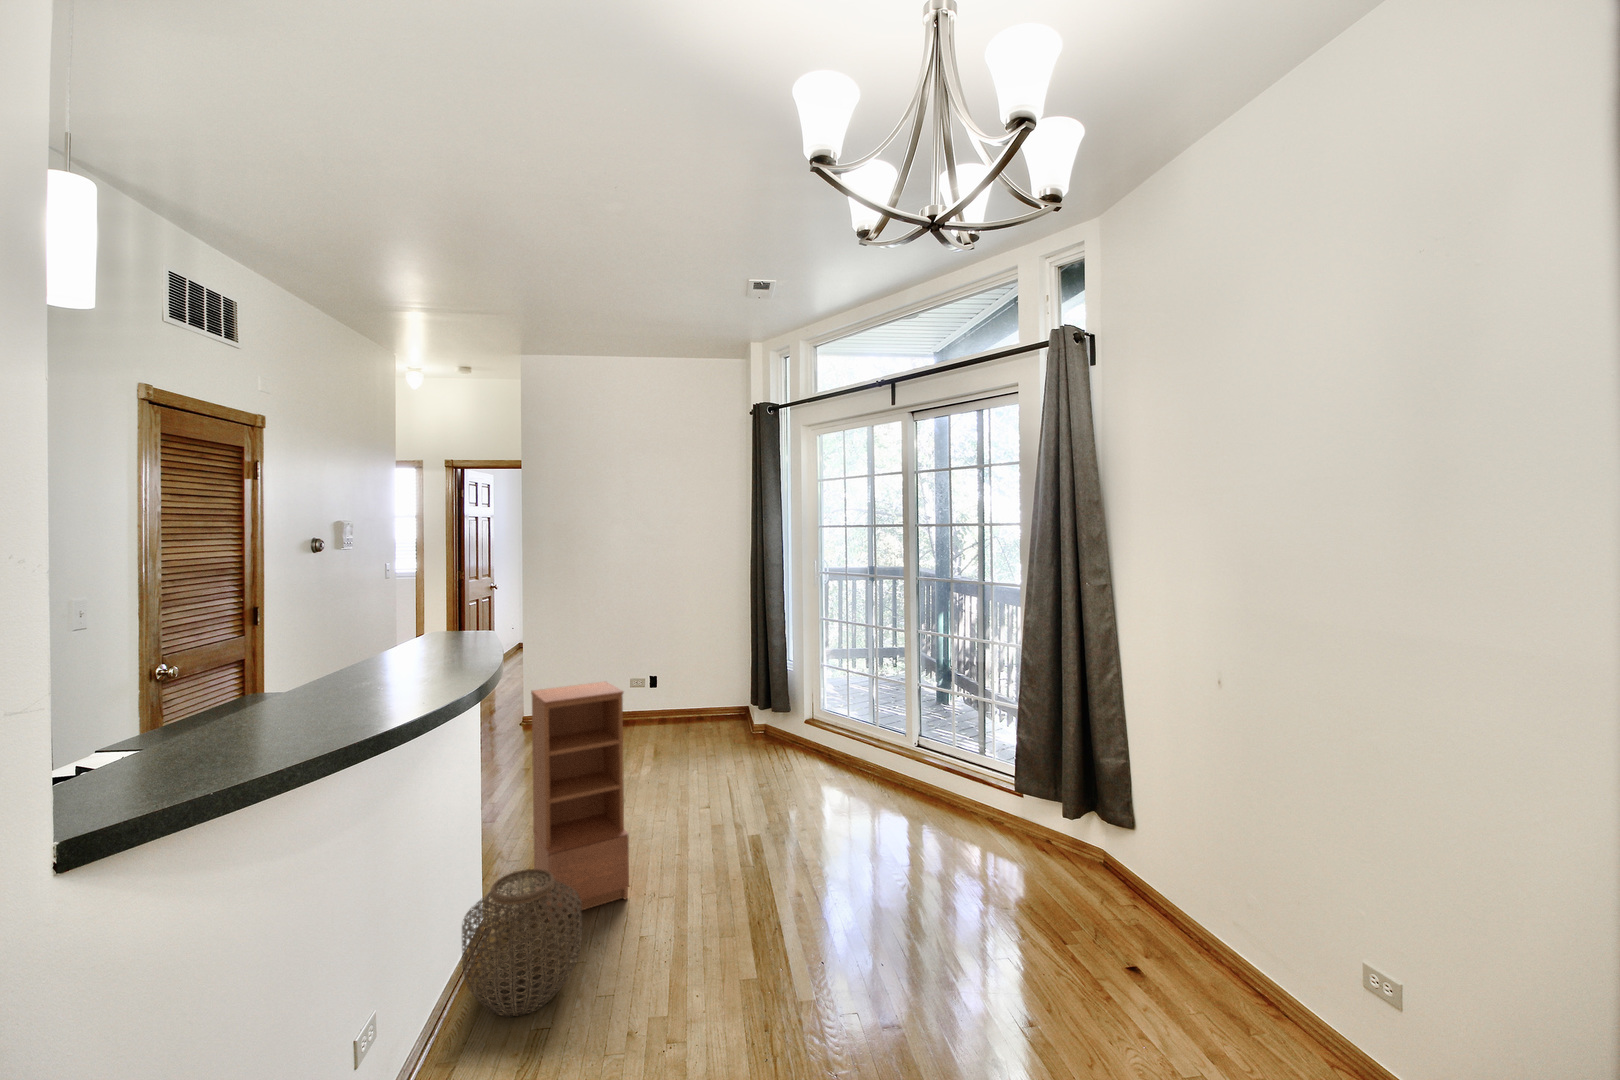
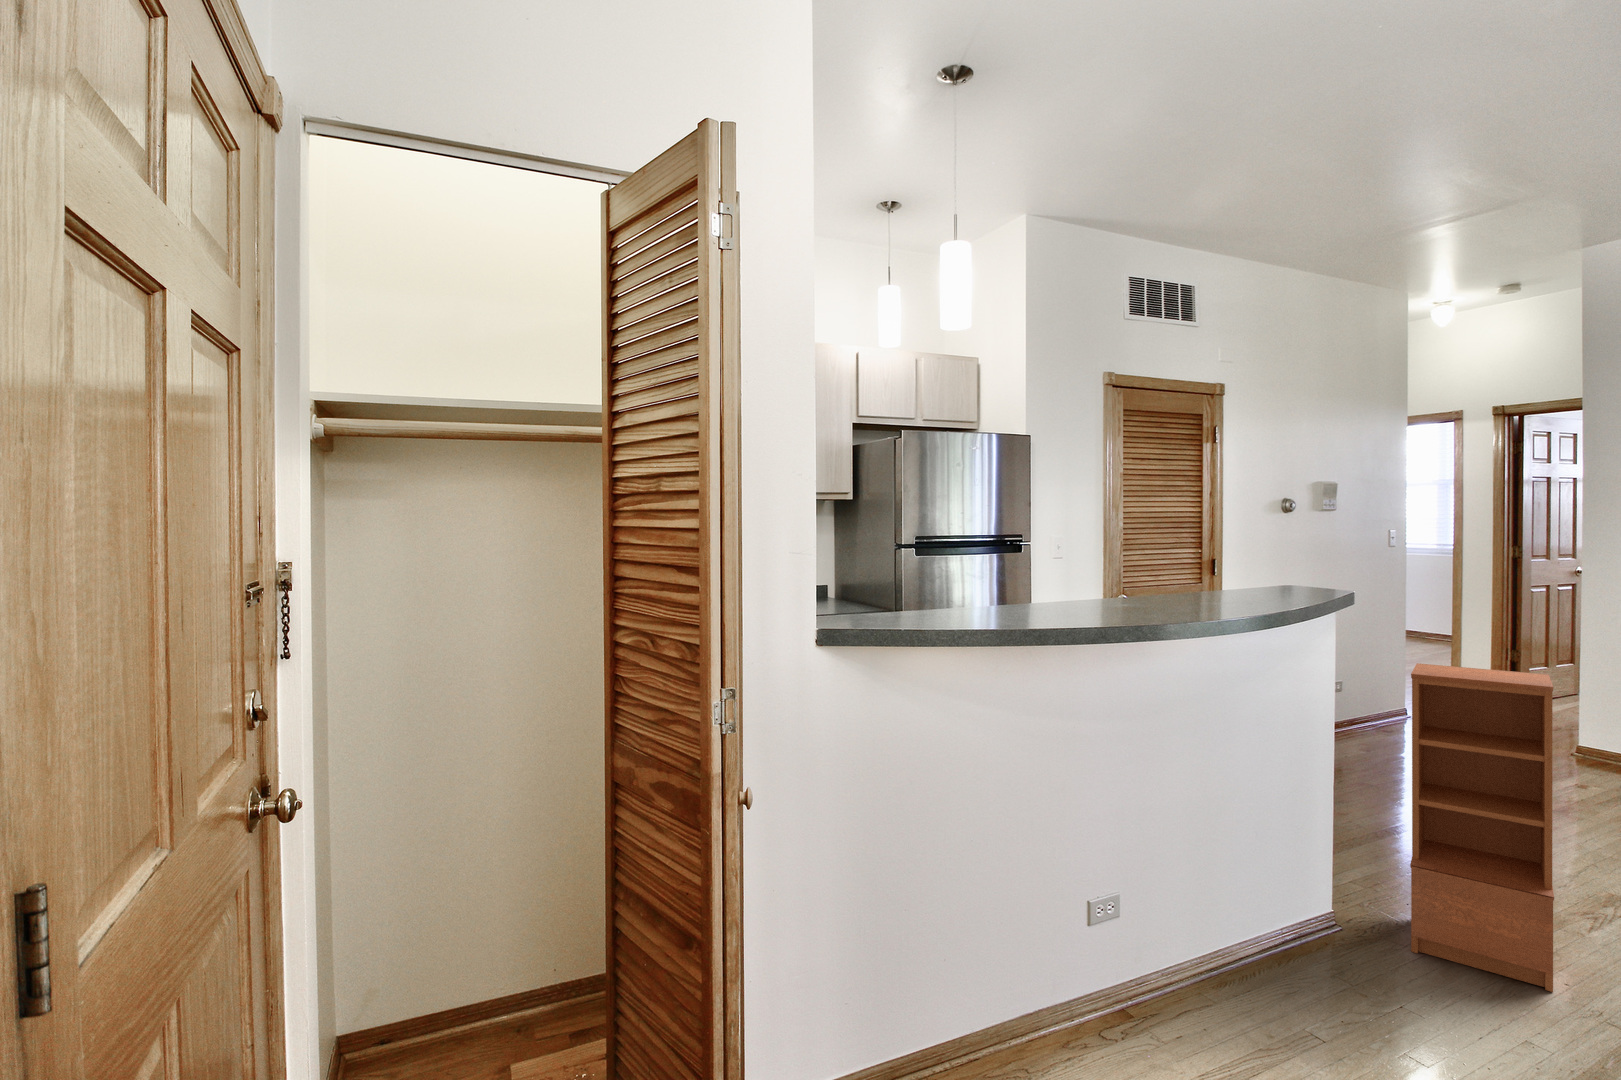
woven basket: present [462,869,582,1016] -> none [1248,844,1402,1009]

